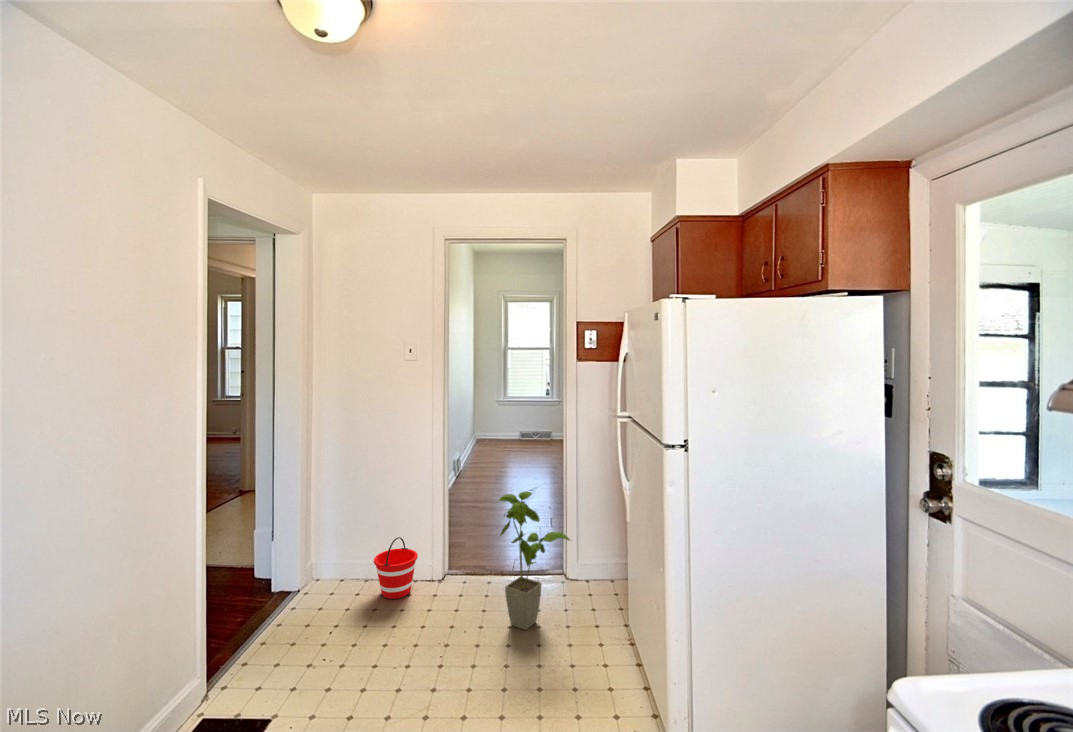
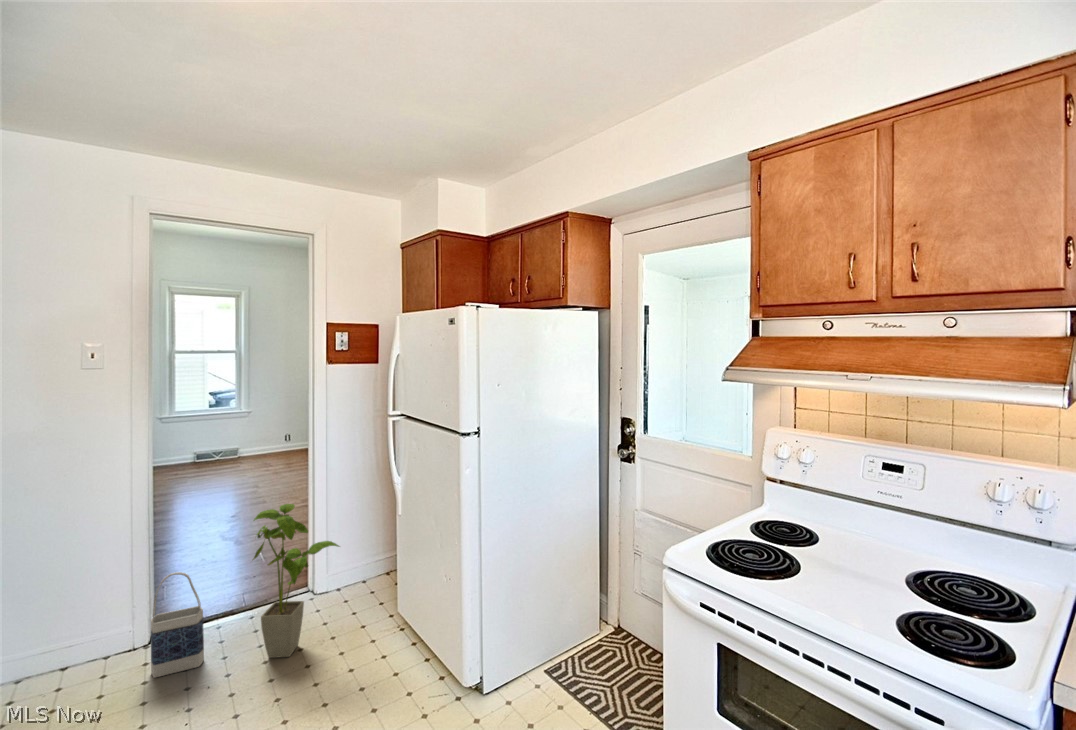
bag: none [435,531,469,613] -> present [151,572,204,678]
bucket: present [374,537,418,599] -> none [34,602,113,689]

